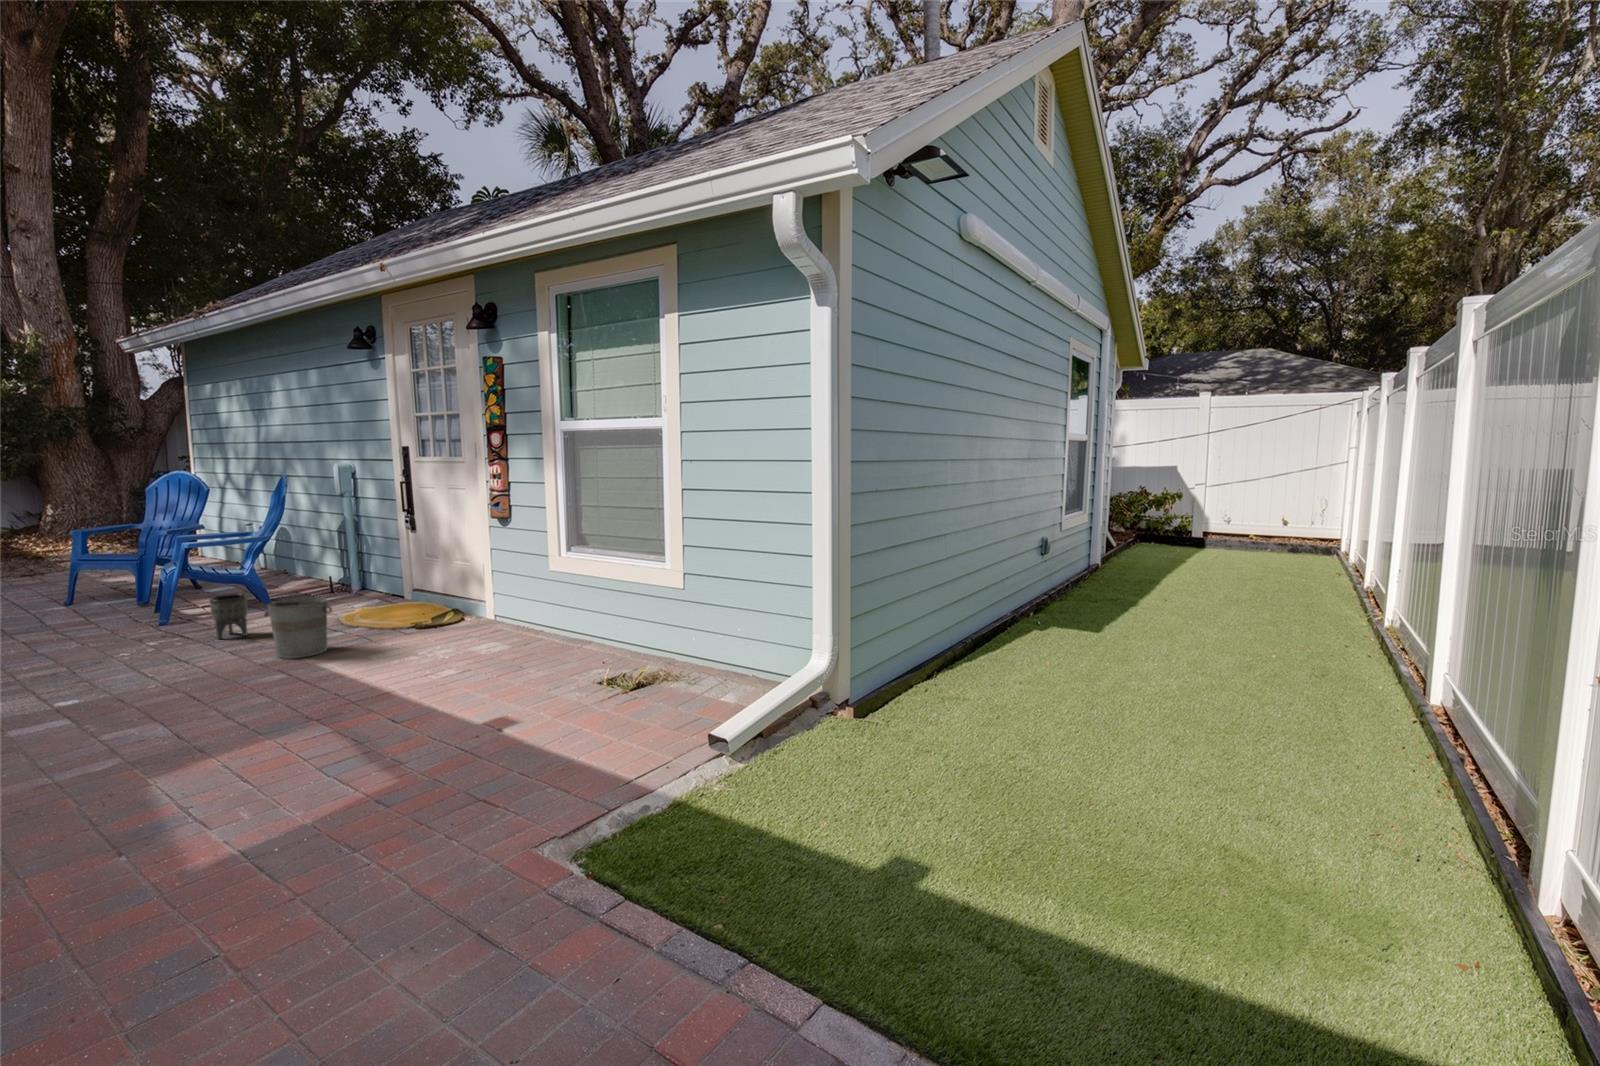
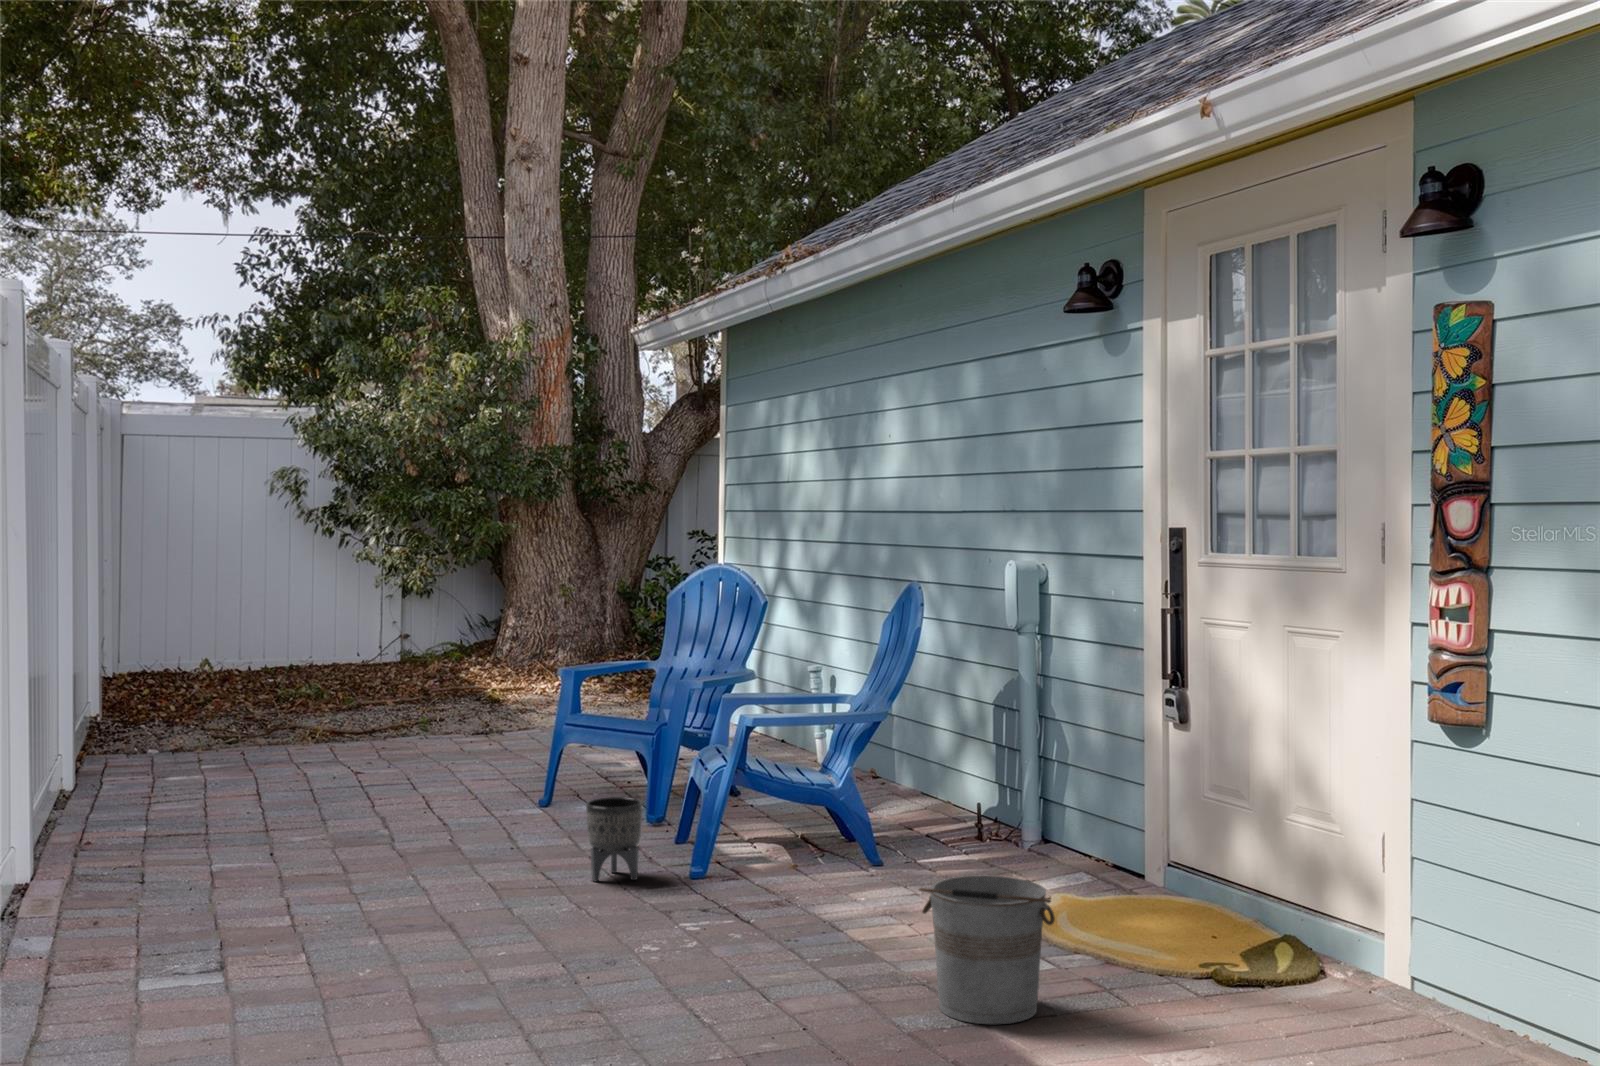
planter: present [209,594,247,639] -> present [586,797,642,882]

